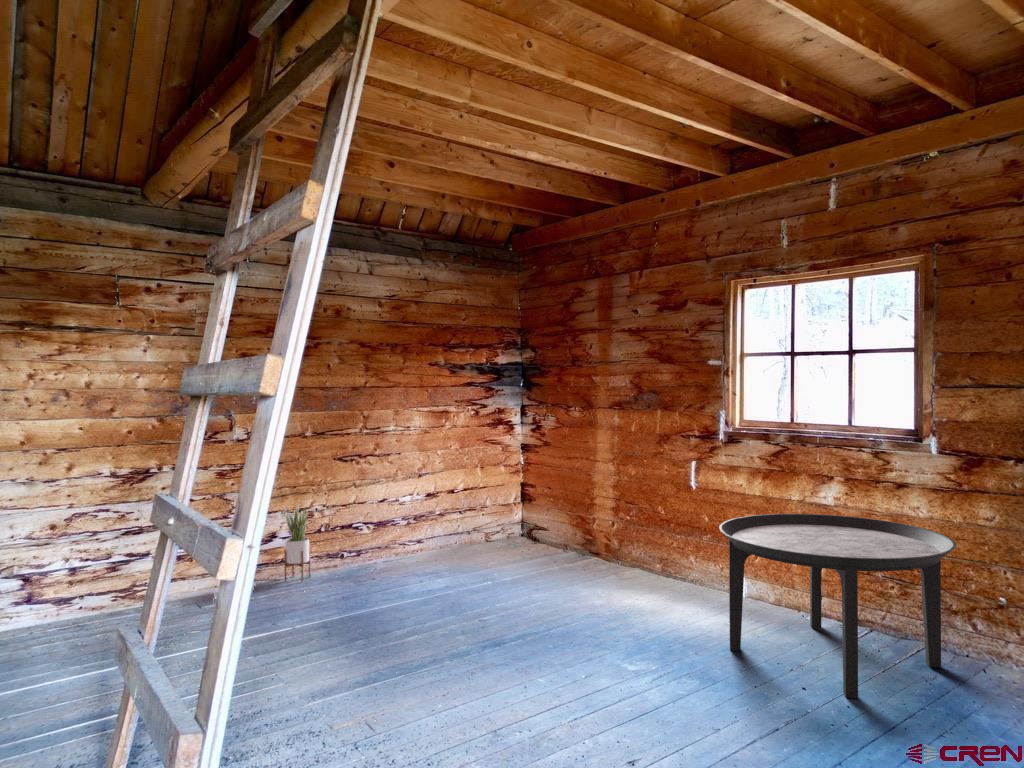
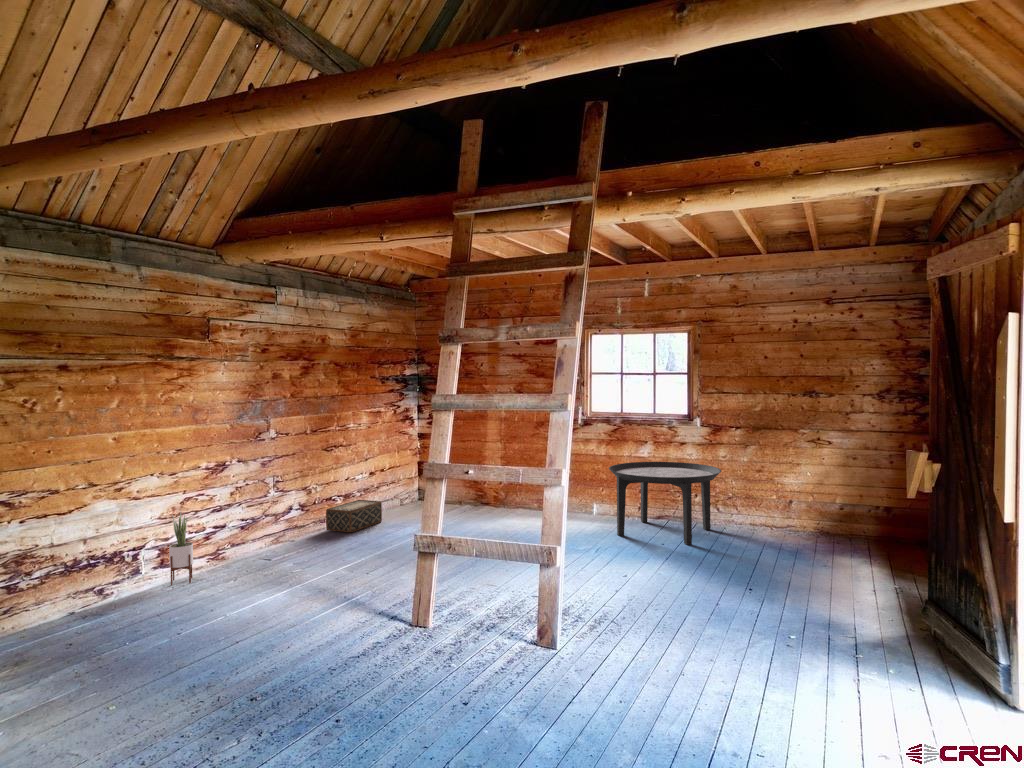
potted plant: present [284,505,310,582] -> present [169,512,193,585]
woven basket: none [335,531,418,577] -> present [326,500,382,532]

